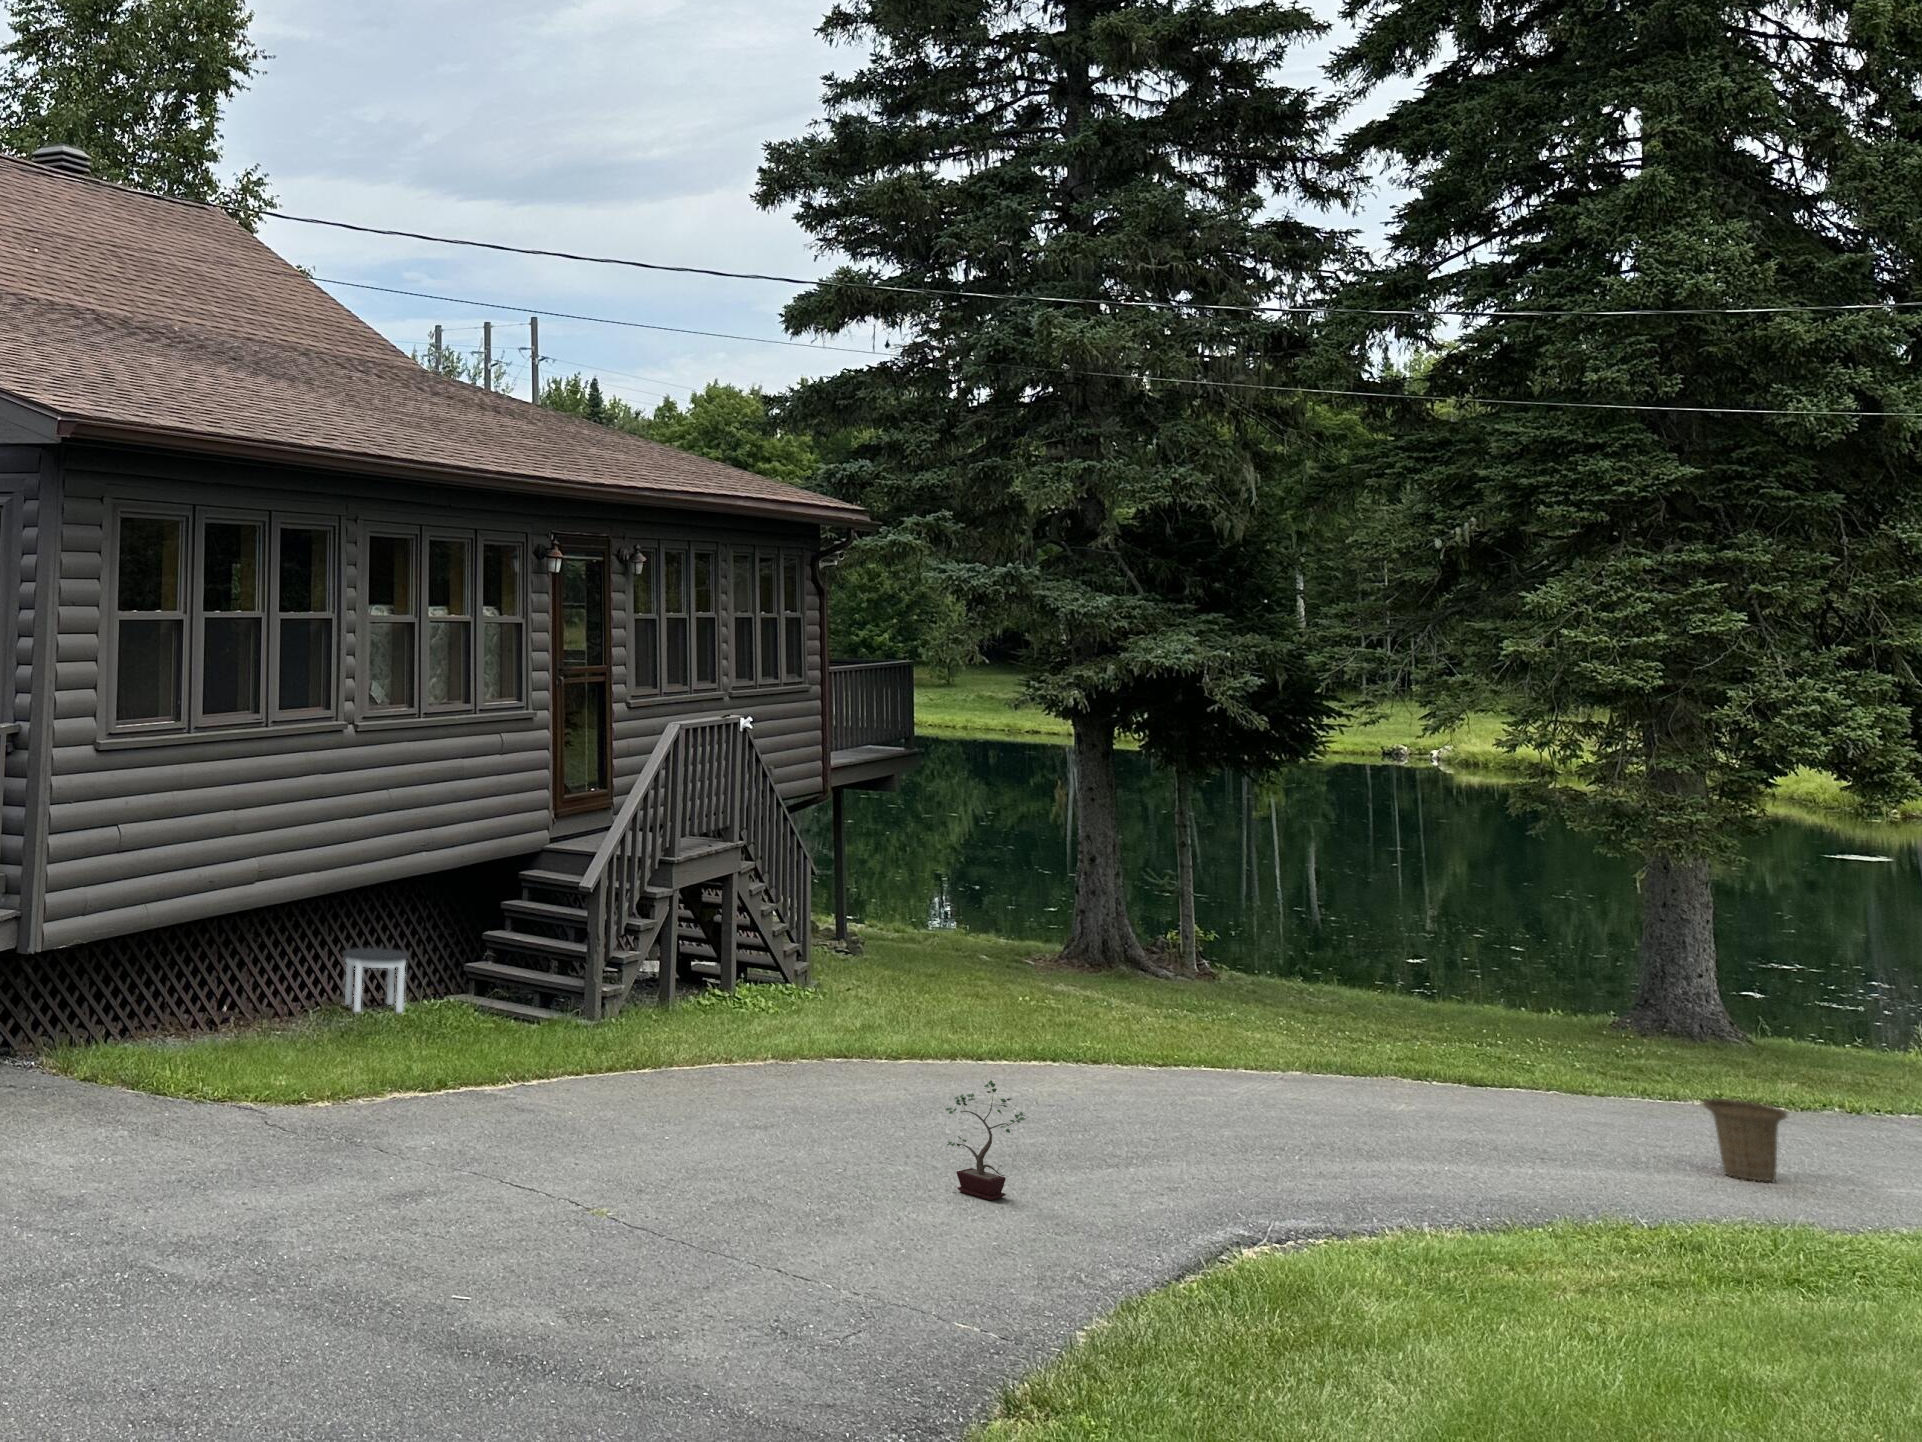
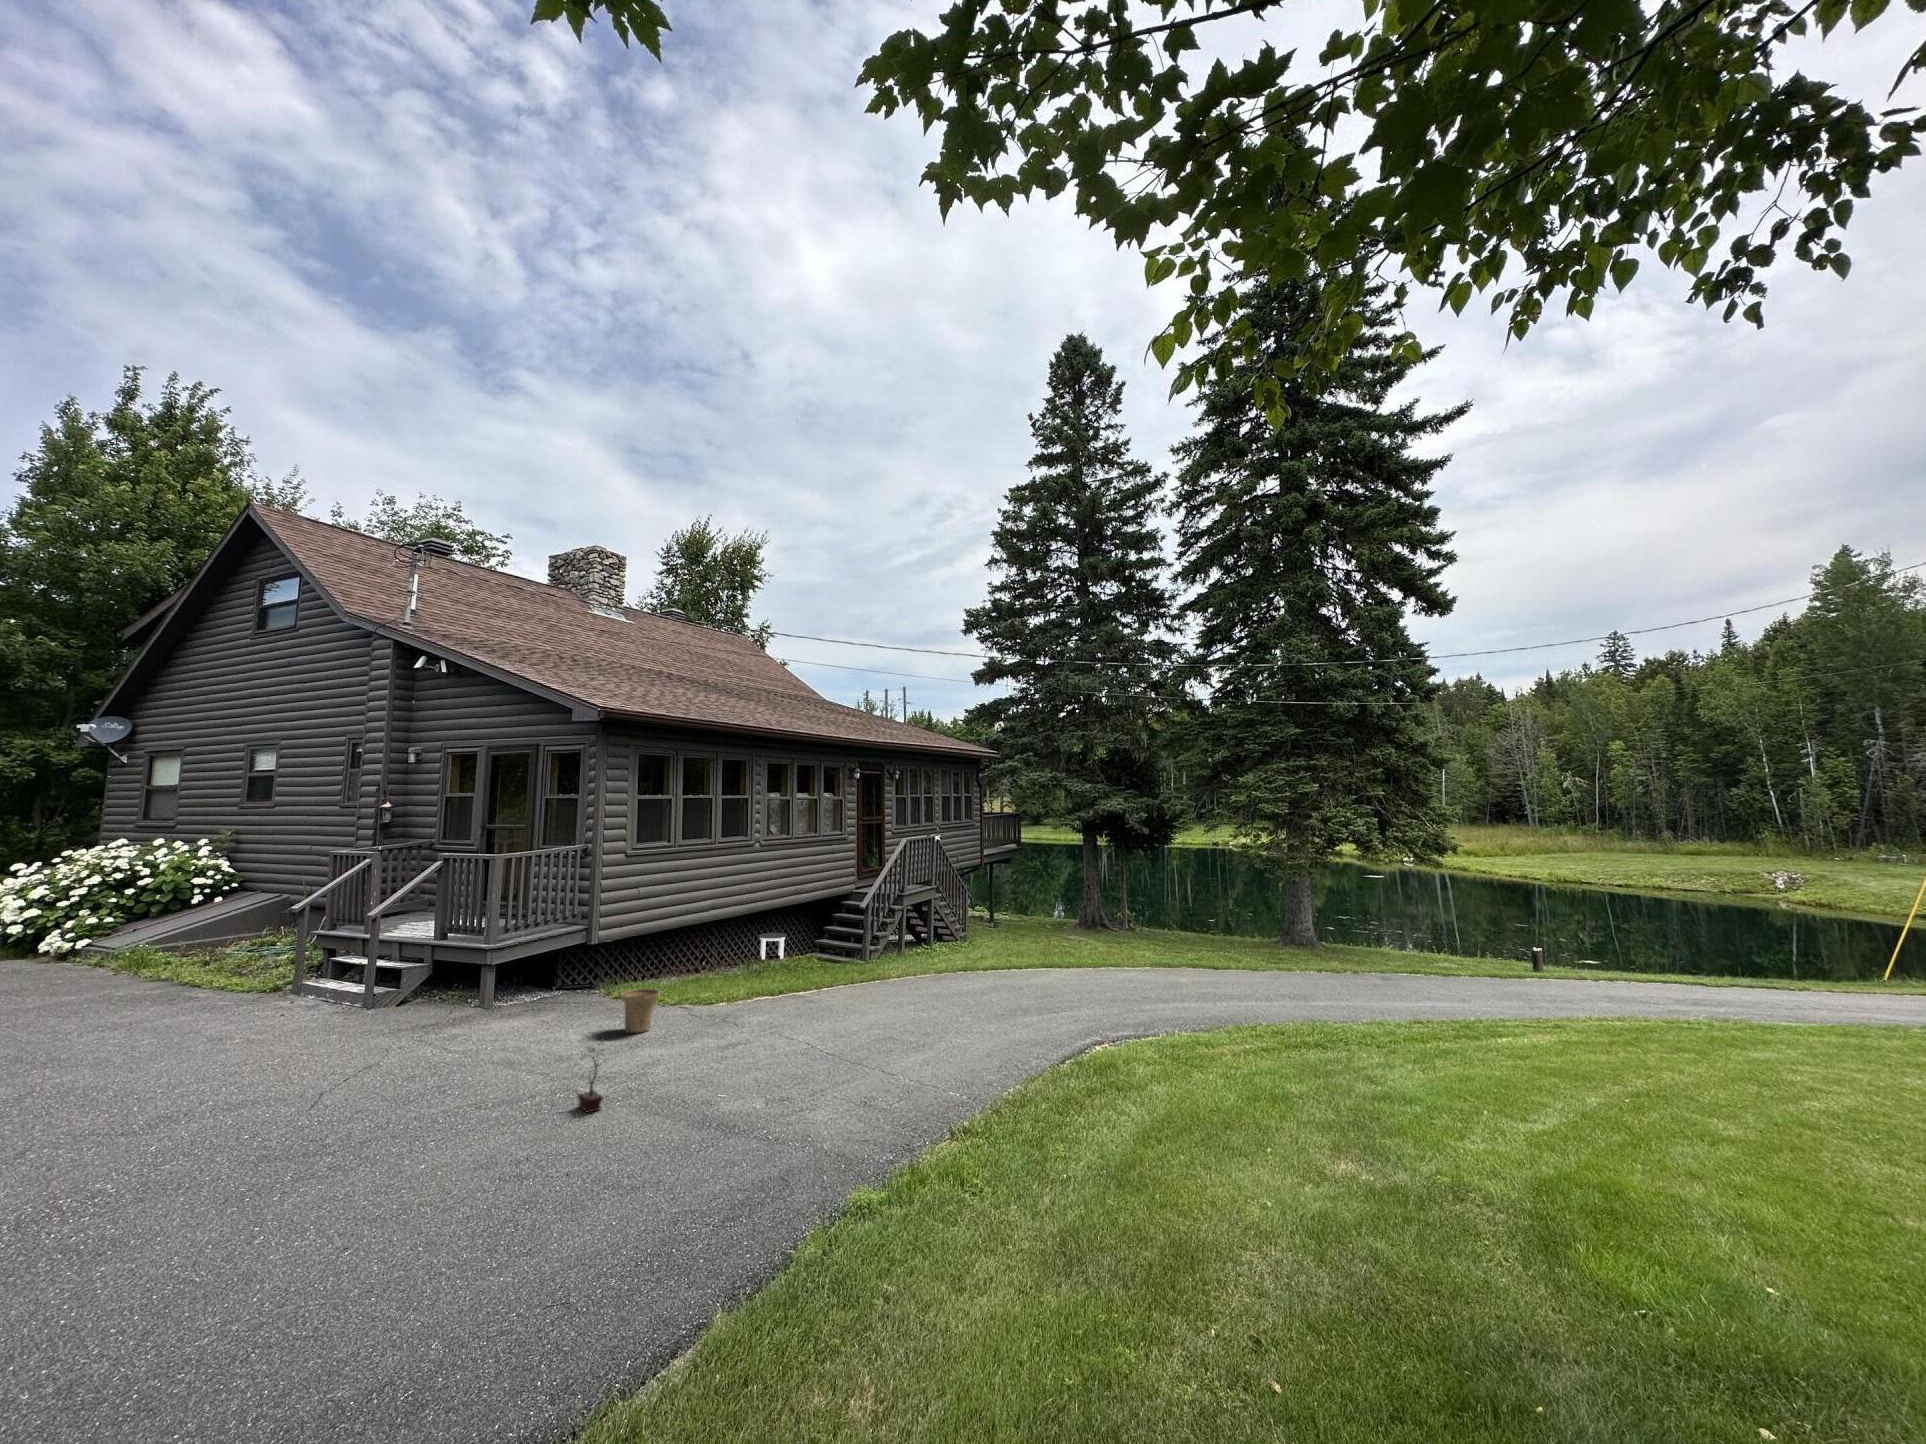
potted plant: present [945,1080,1026,1200] -> present [578,1039,605,1112]
basket: present [1703,1099,1787,1182] -> present [620,988,660,1033]

